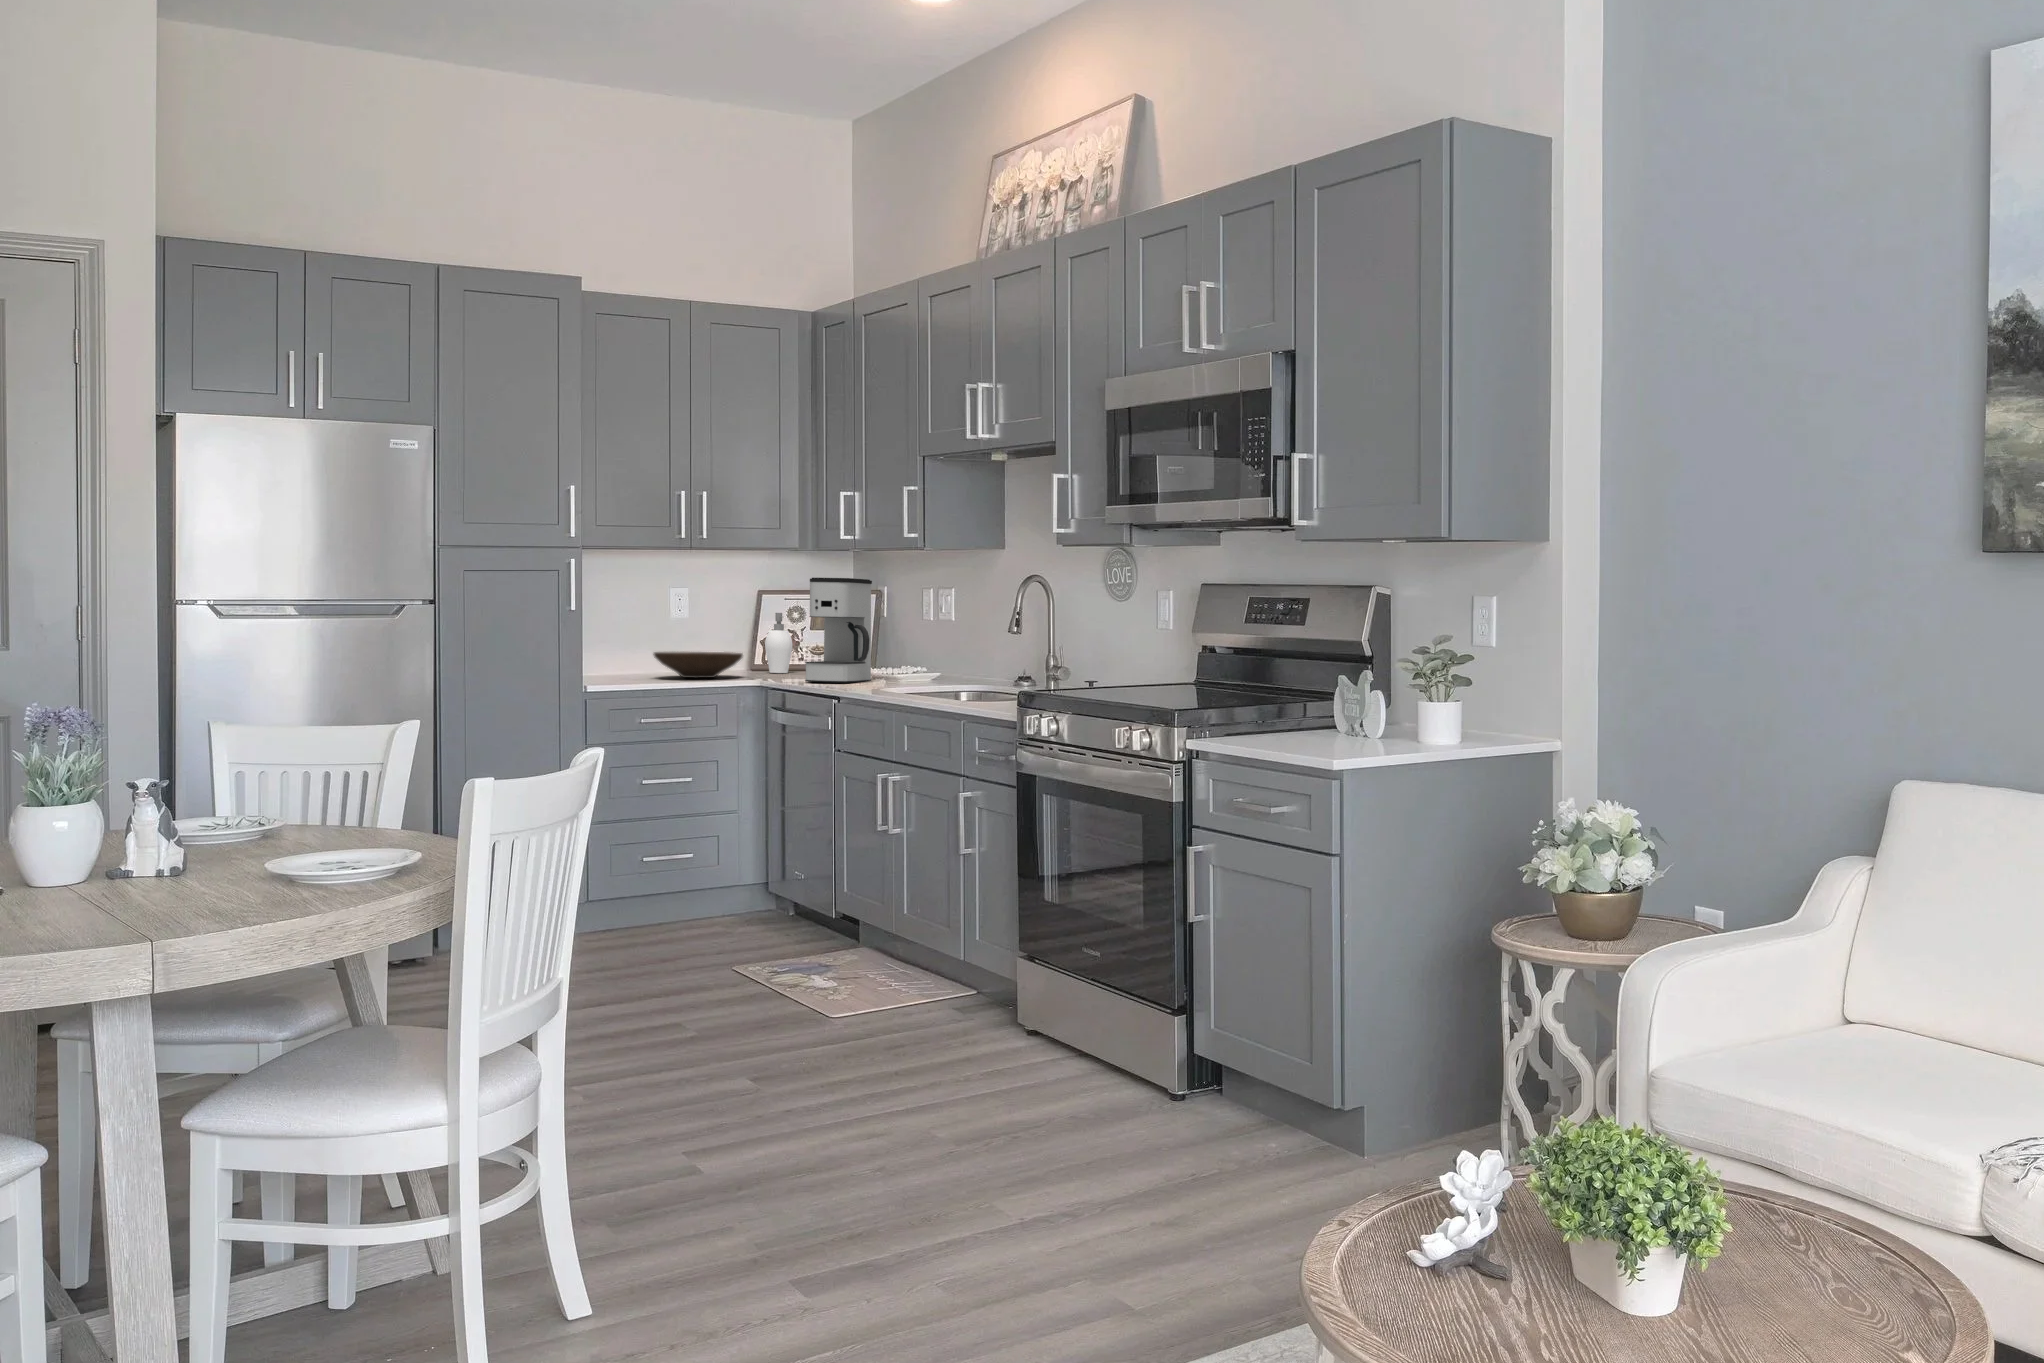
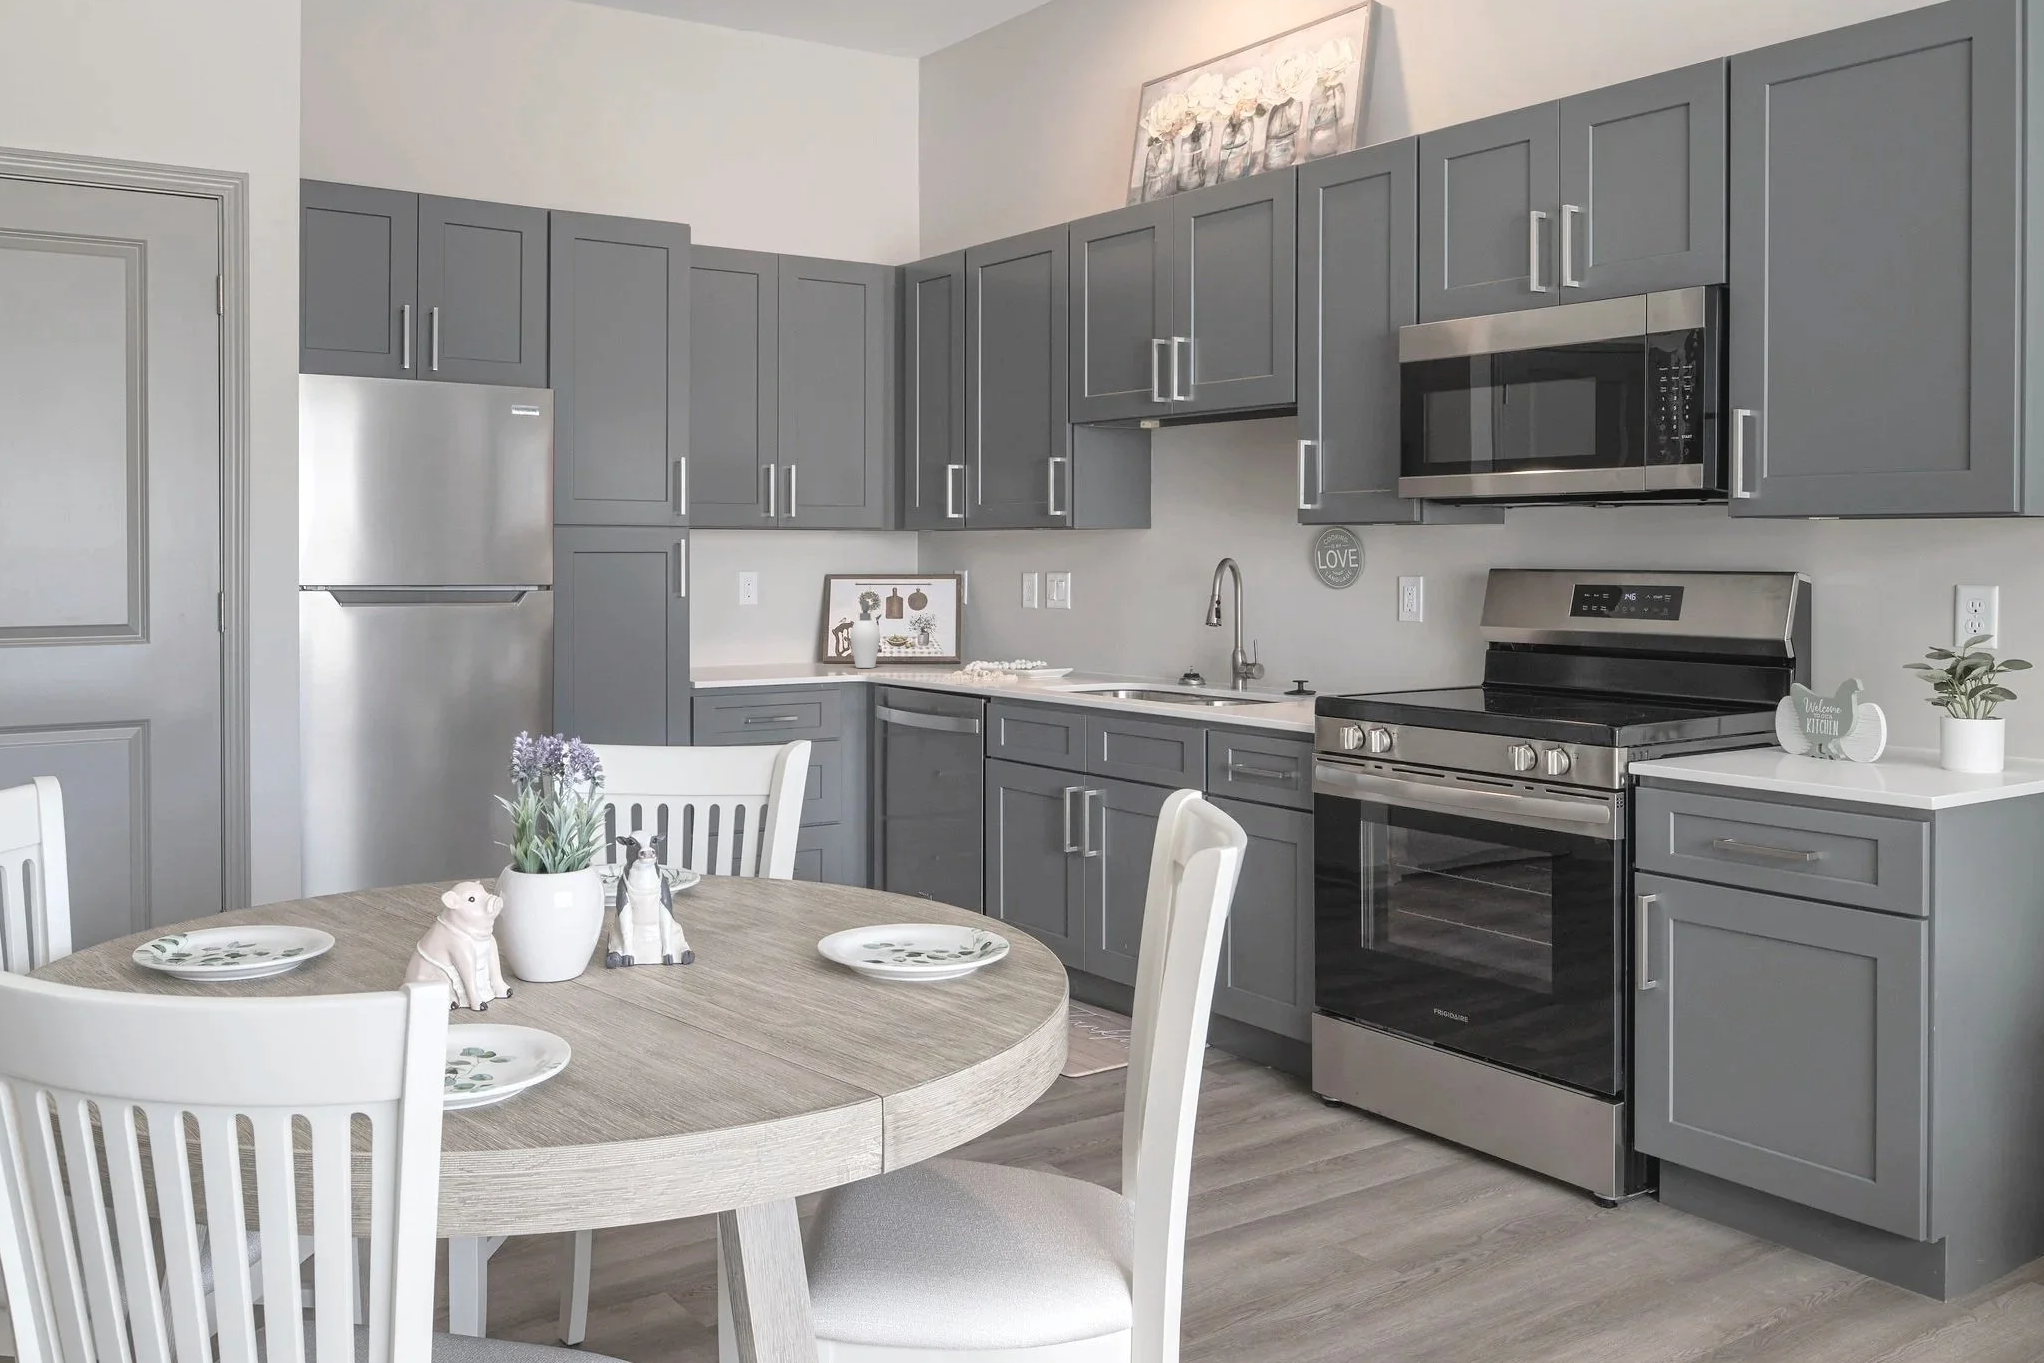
coffee maker: present [805,578,872,683] -> none [928,563,998,681]
wooden bowl: present [653,652,743,678] -> none [749,647,844,678]

